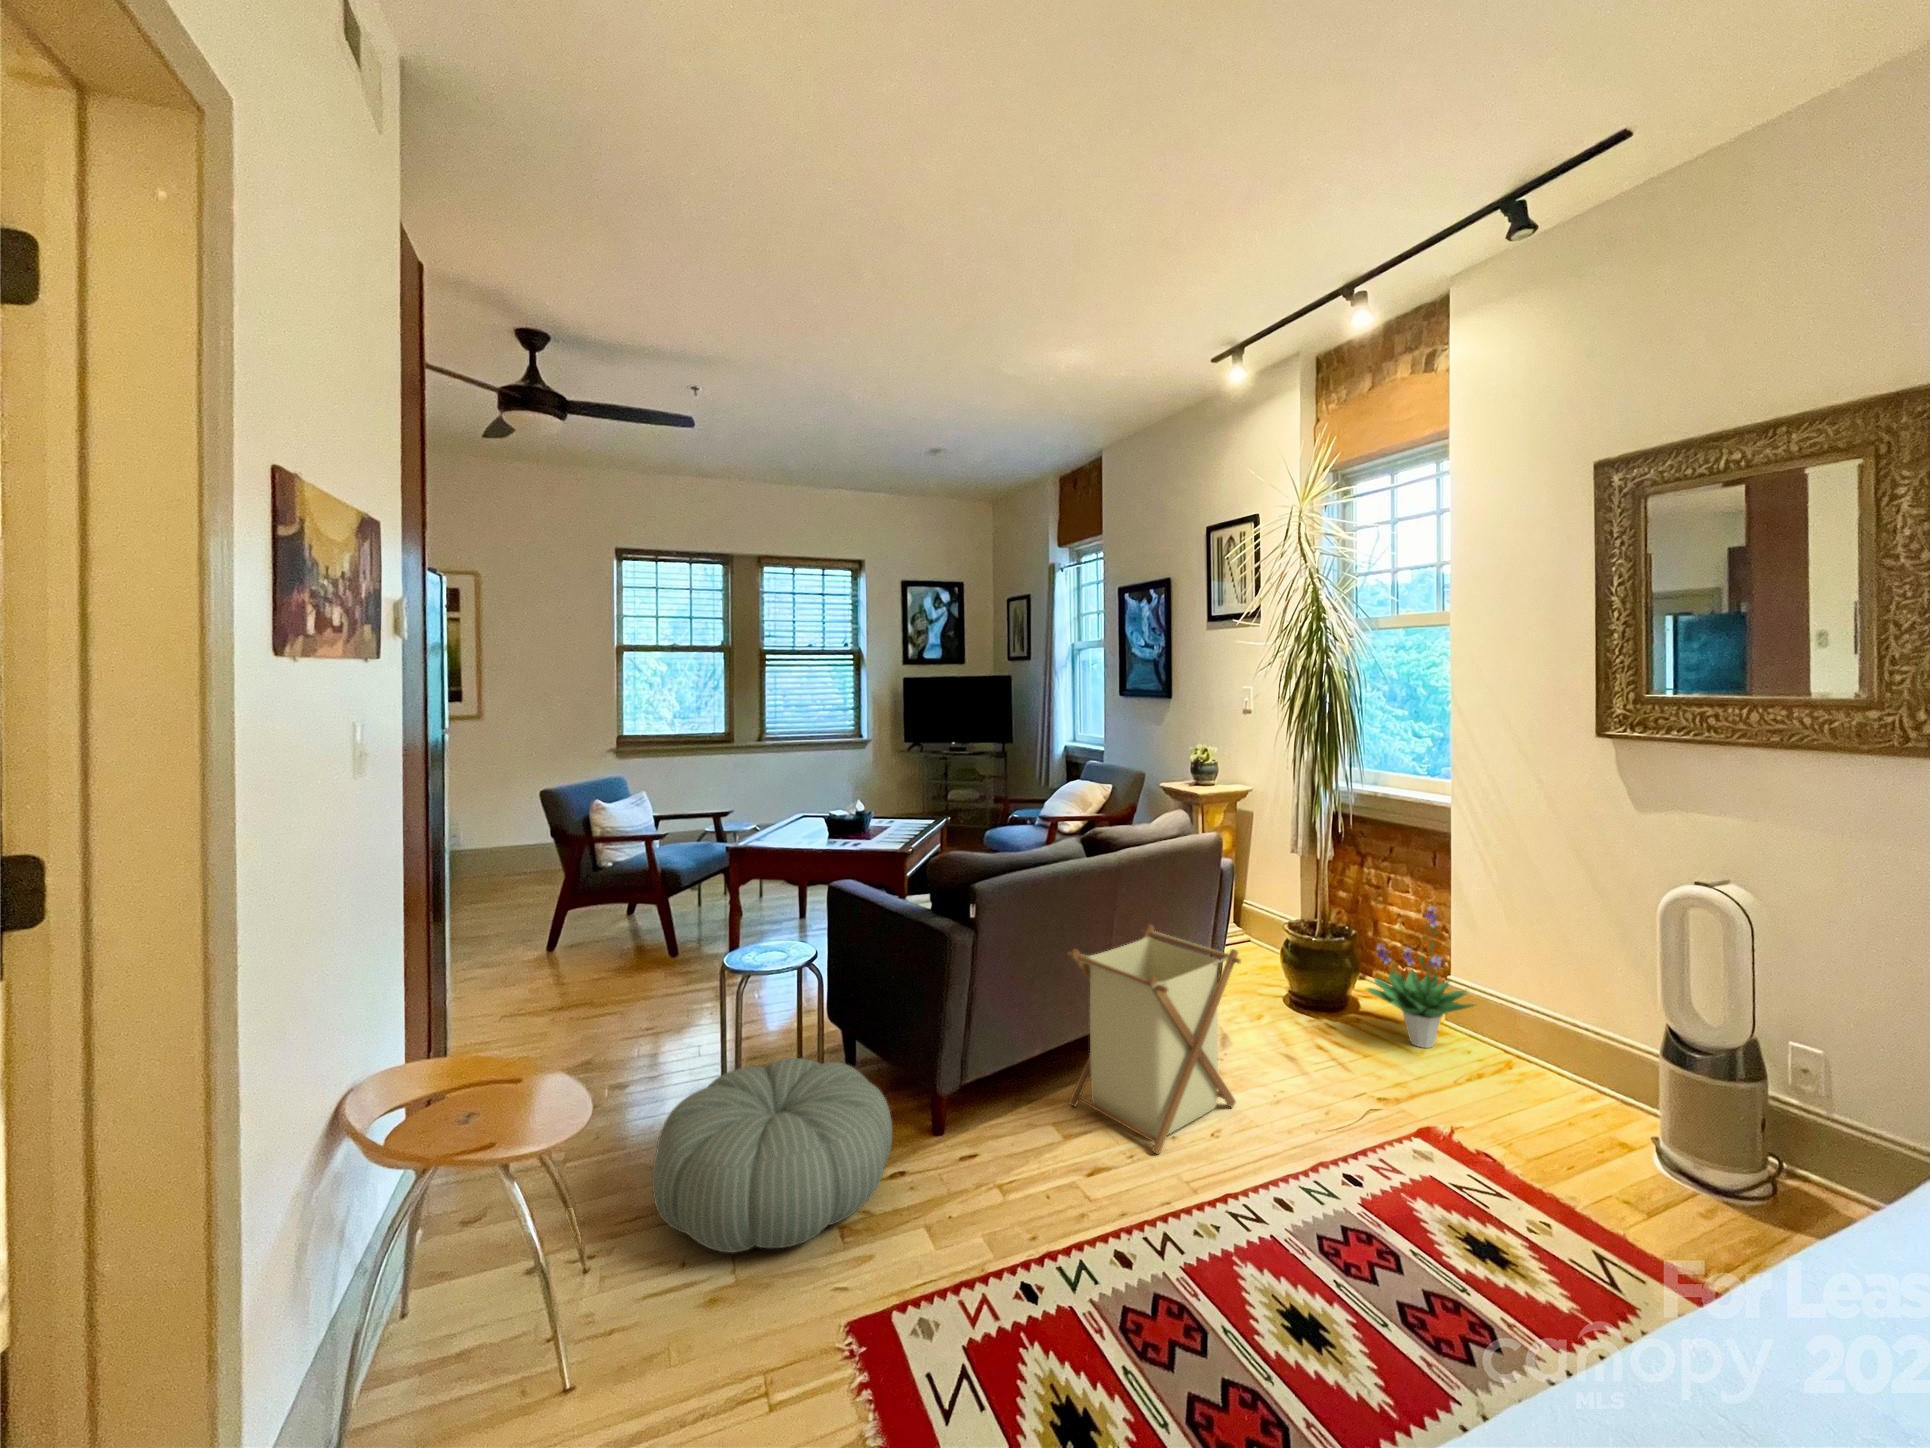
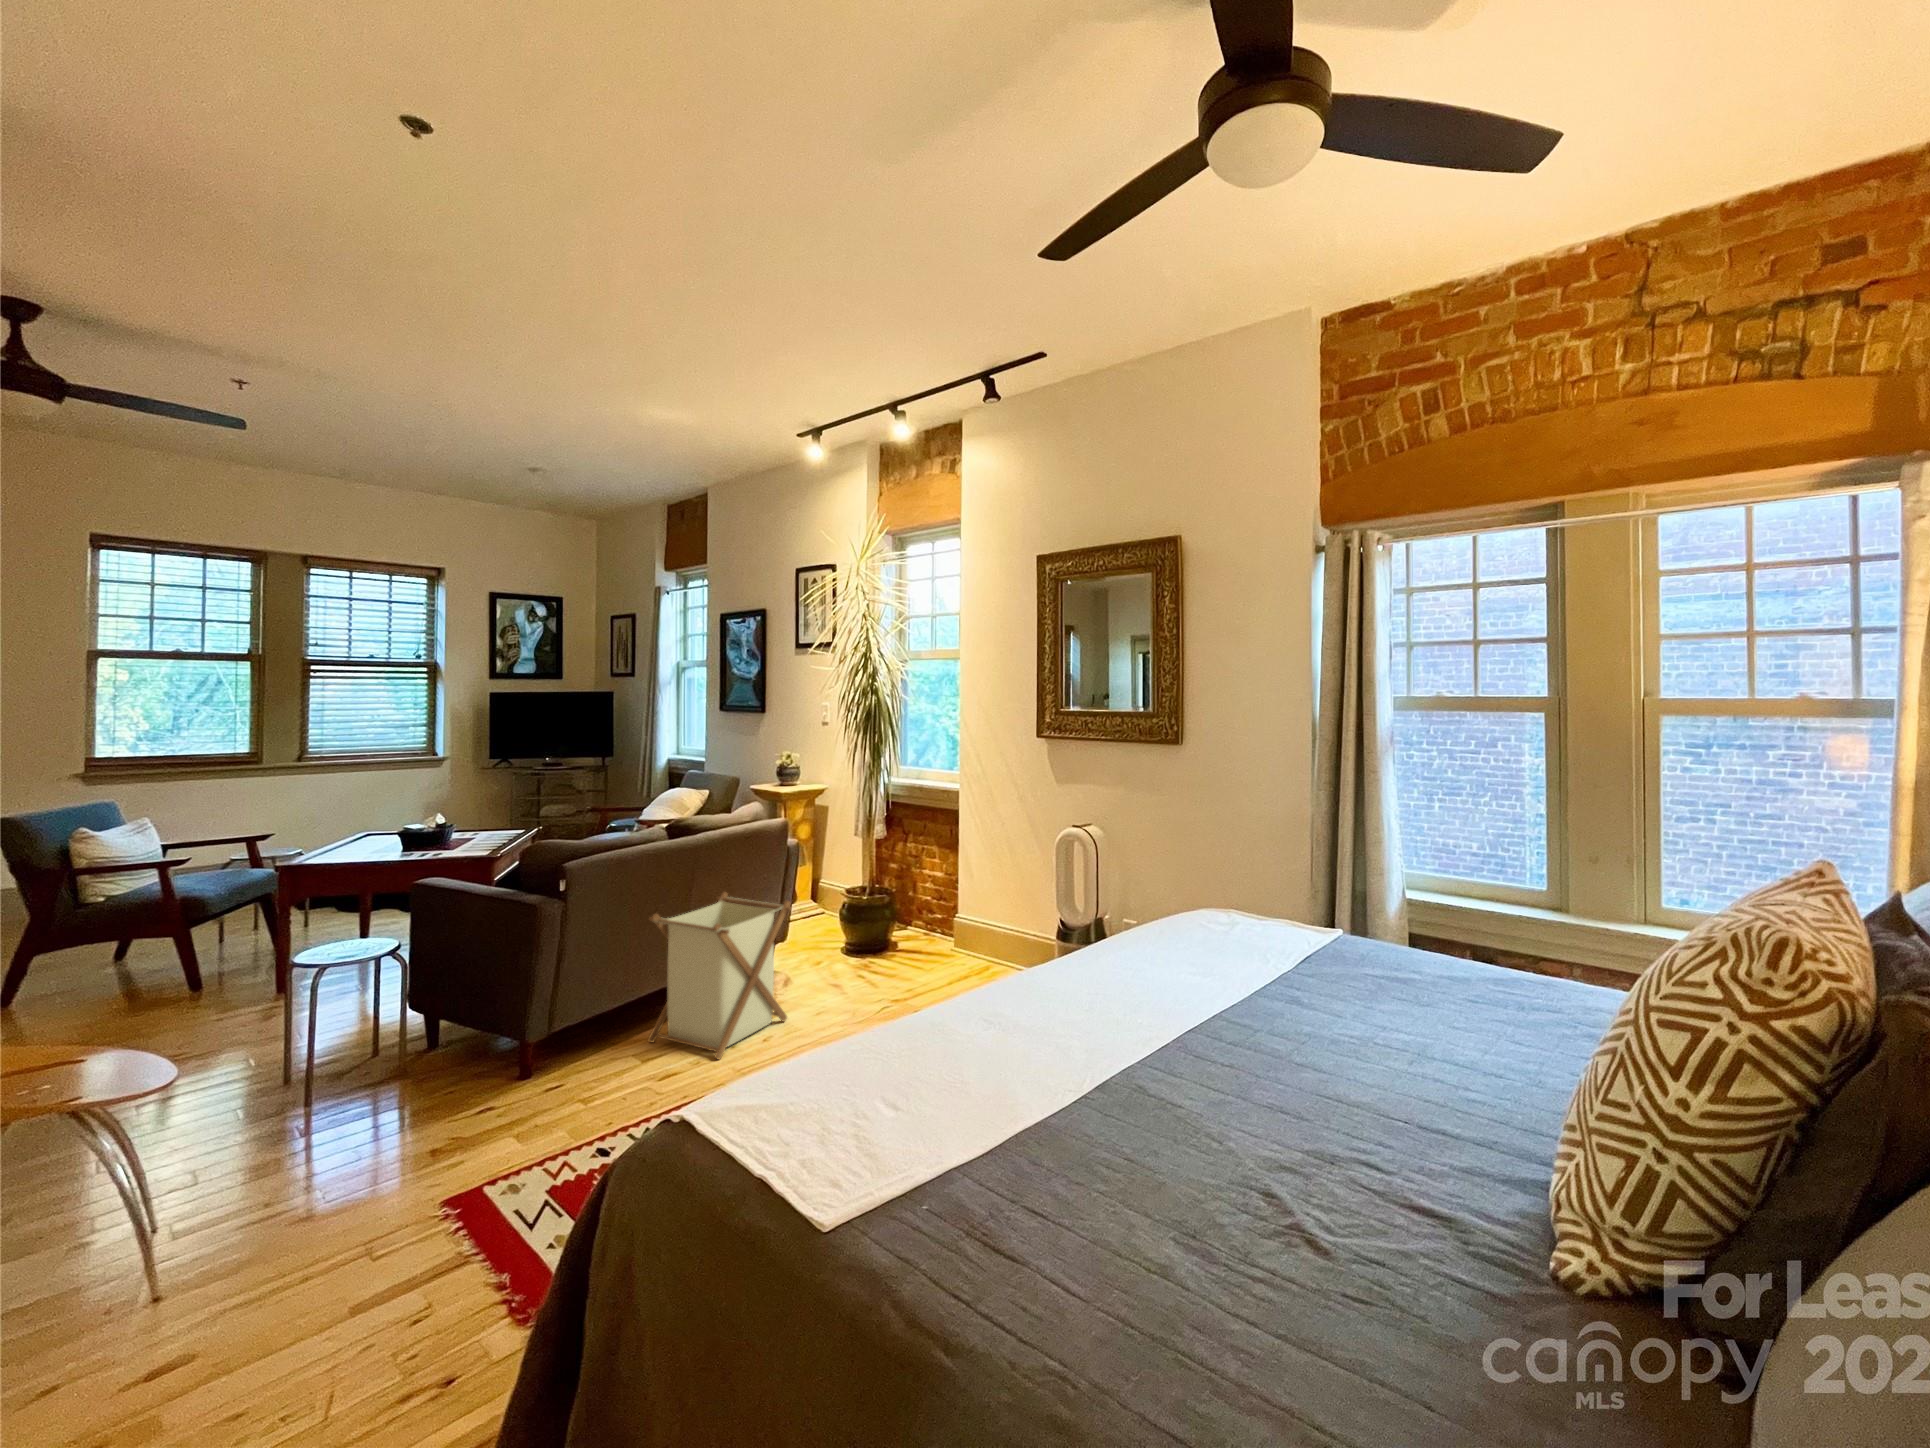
potted plant: present [1368,906,1474,1048] -> none [897,861,970,964]
pouf: present [652,1058,892,1253] -> none [214,1032,477,1195]

